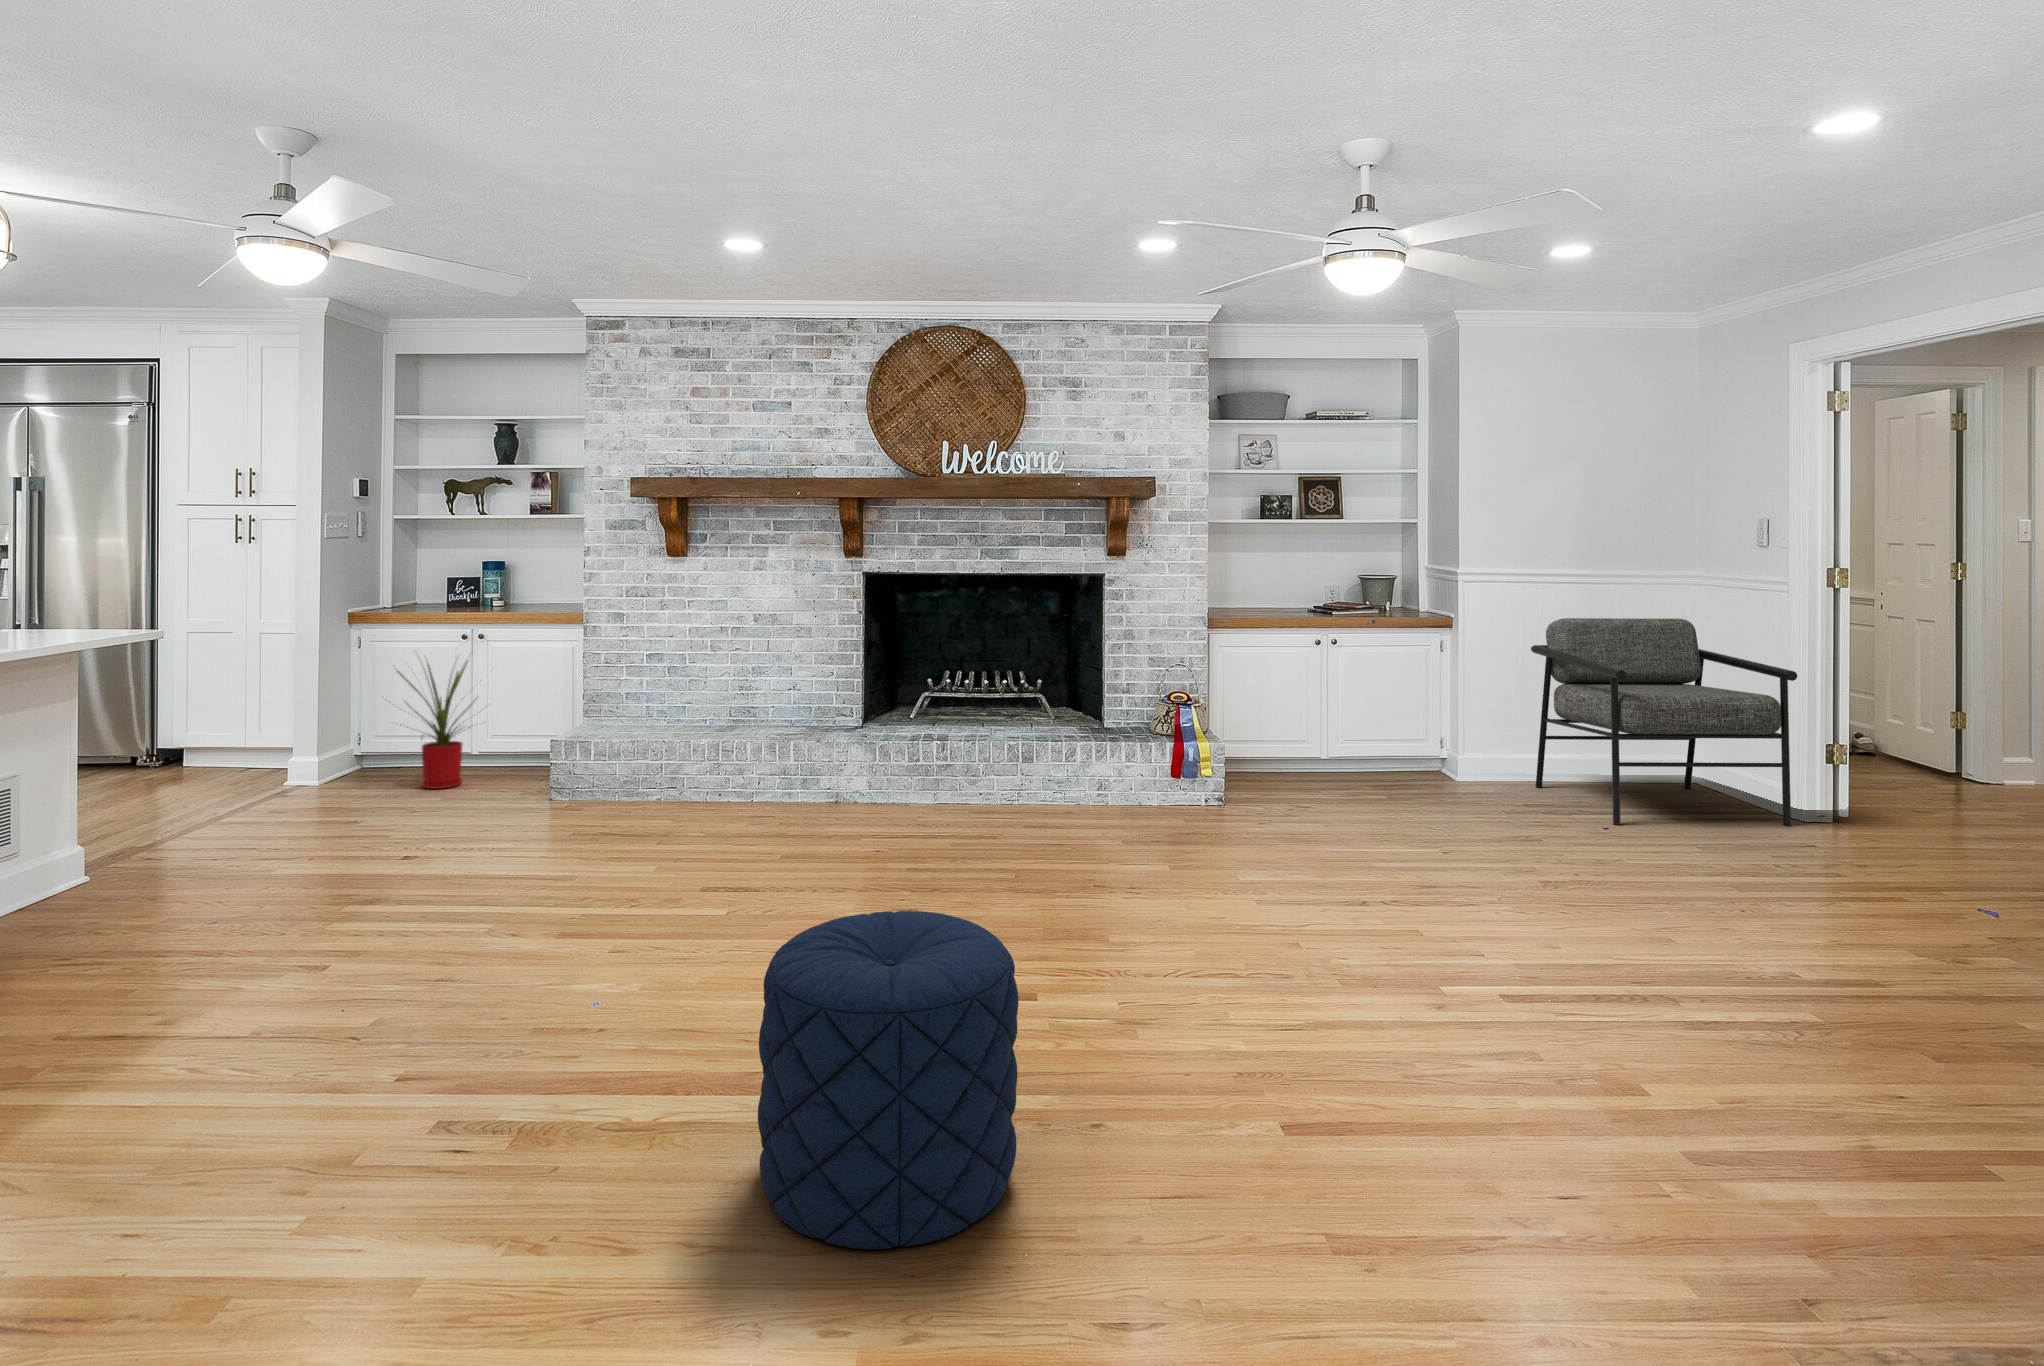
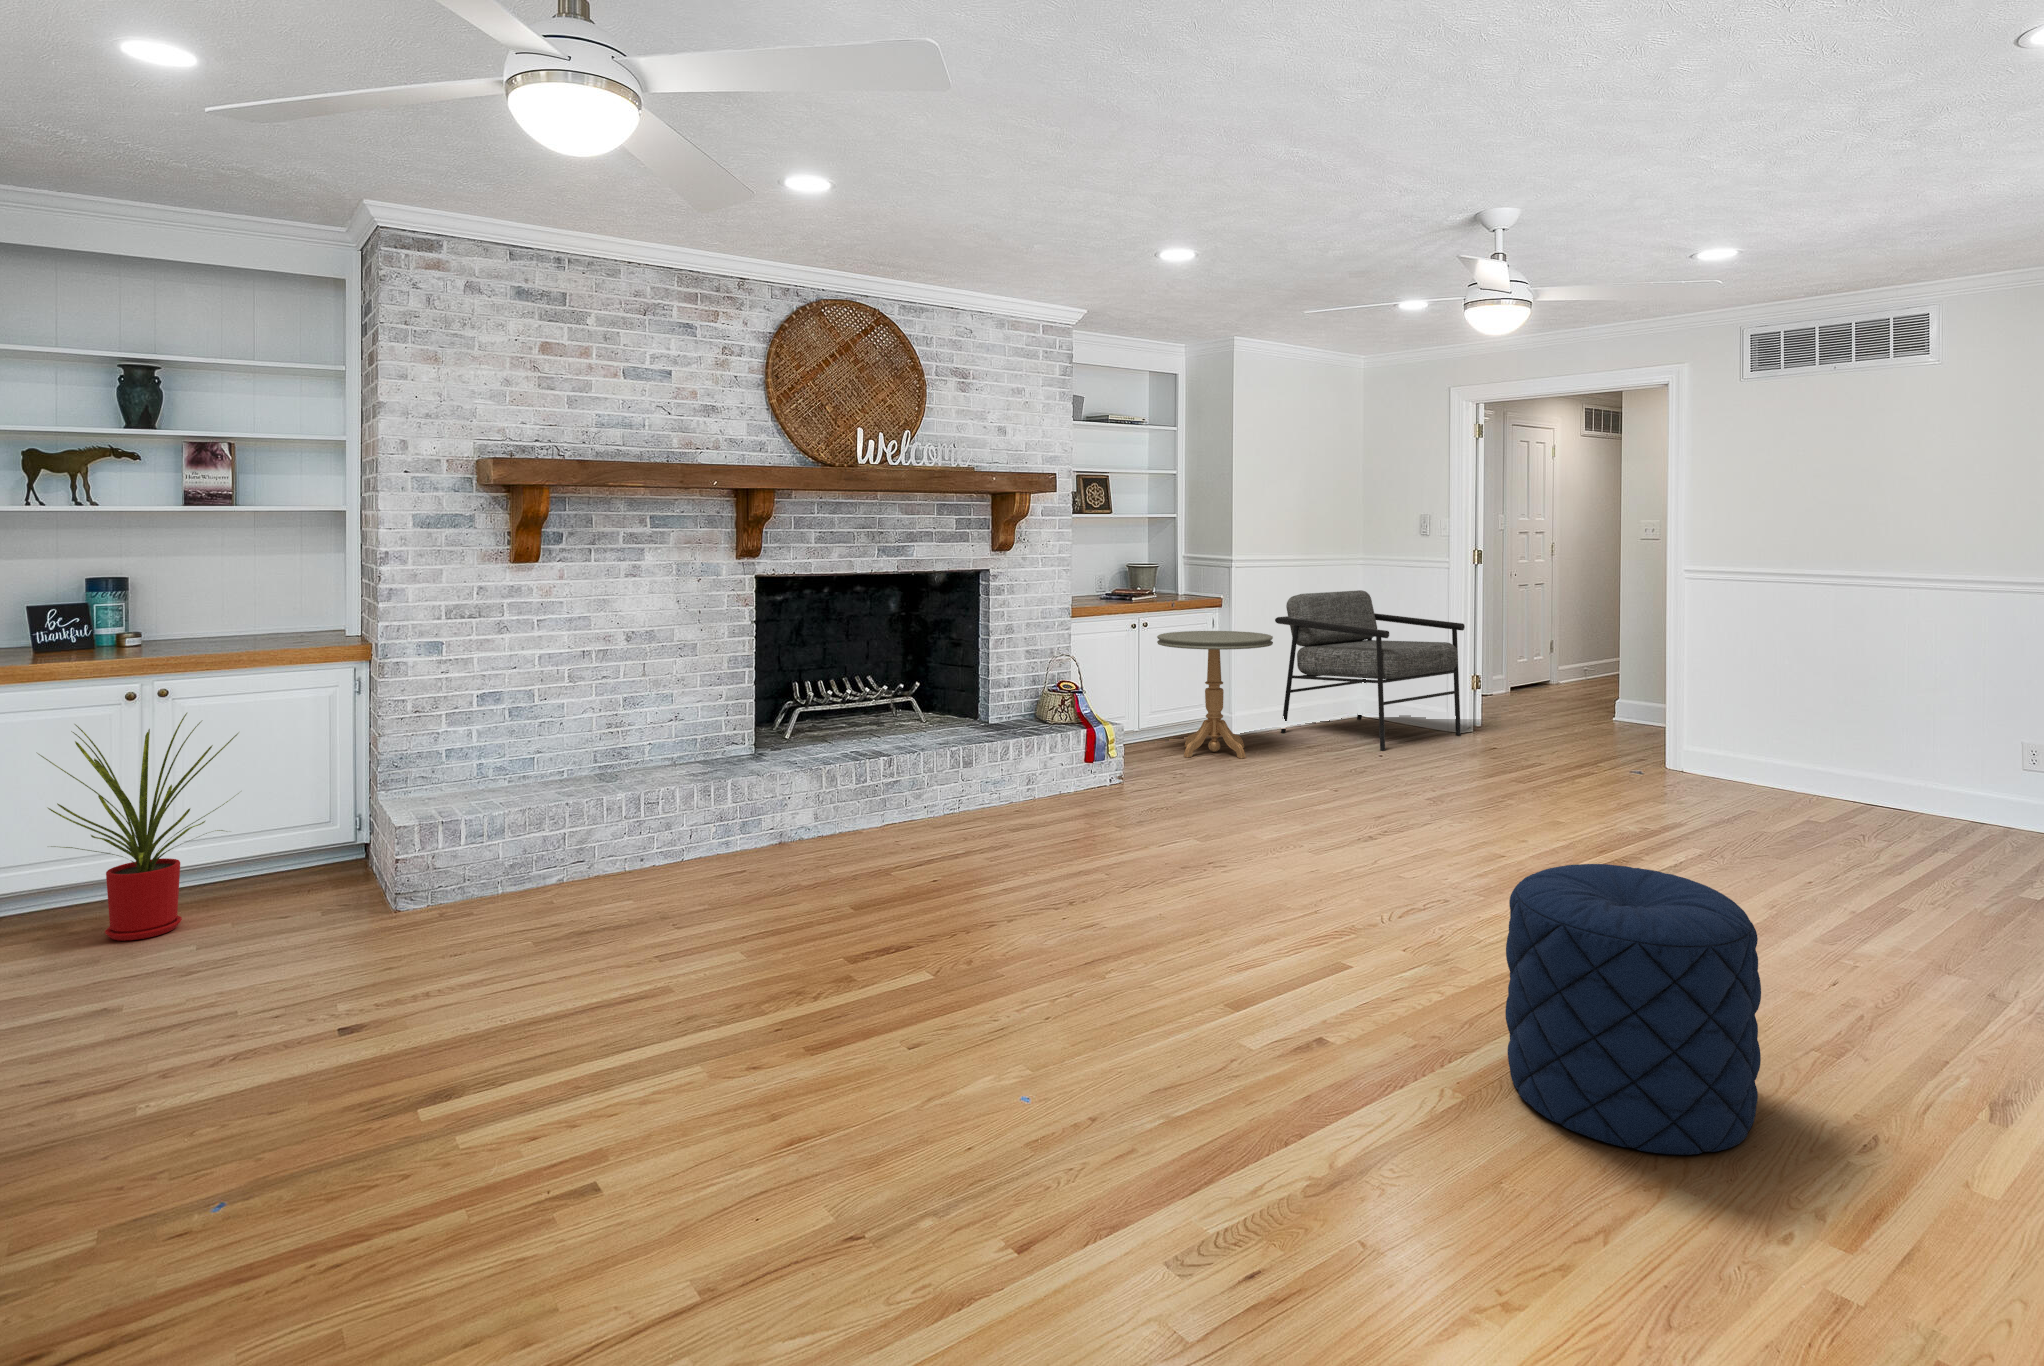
side table: none [1328,653,1469,805] -> present [1157,631,1273,758]

